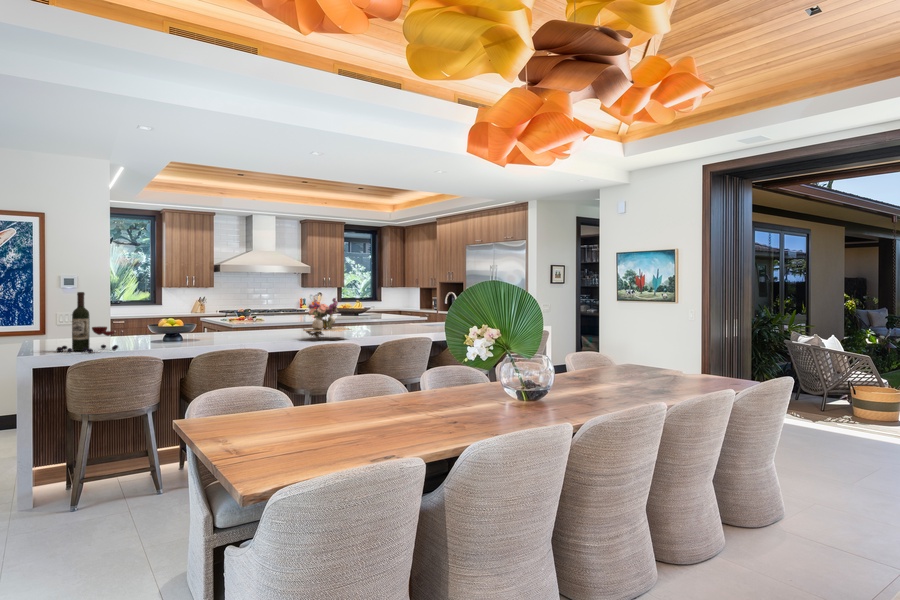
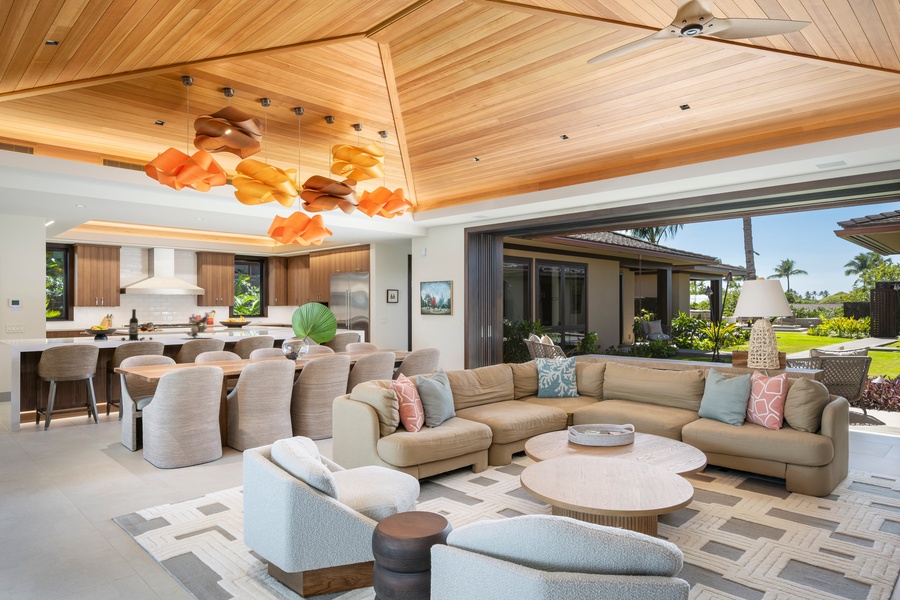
wine bottle: present [56,292,118,353] -> present [121,309,153,340]

